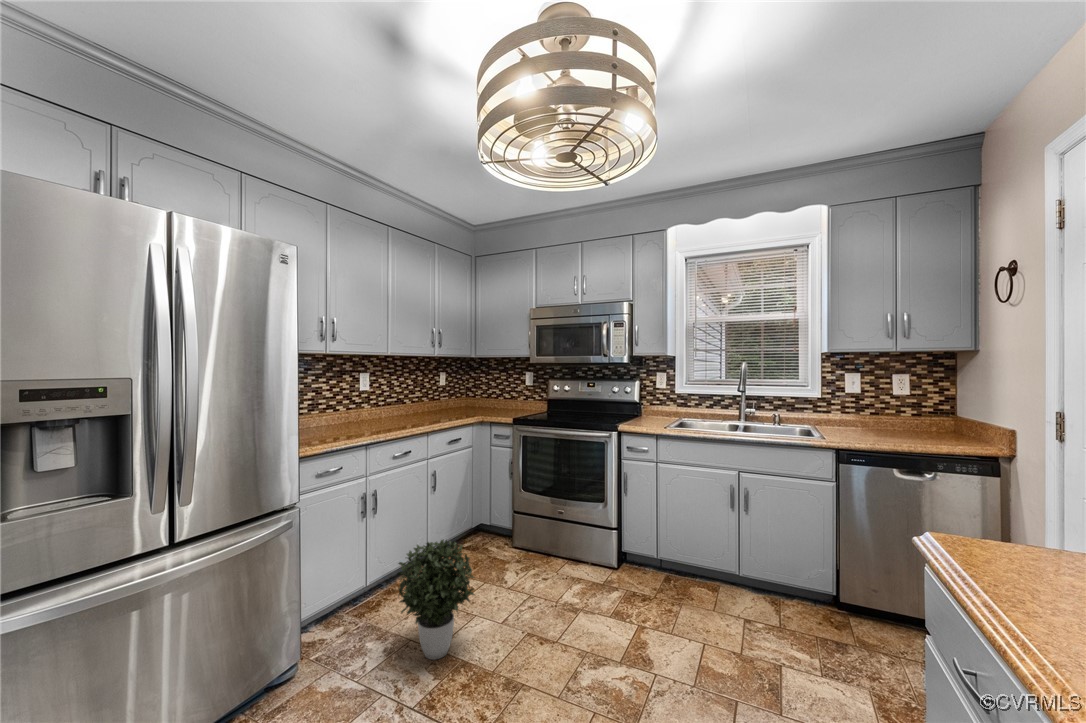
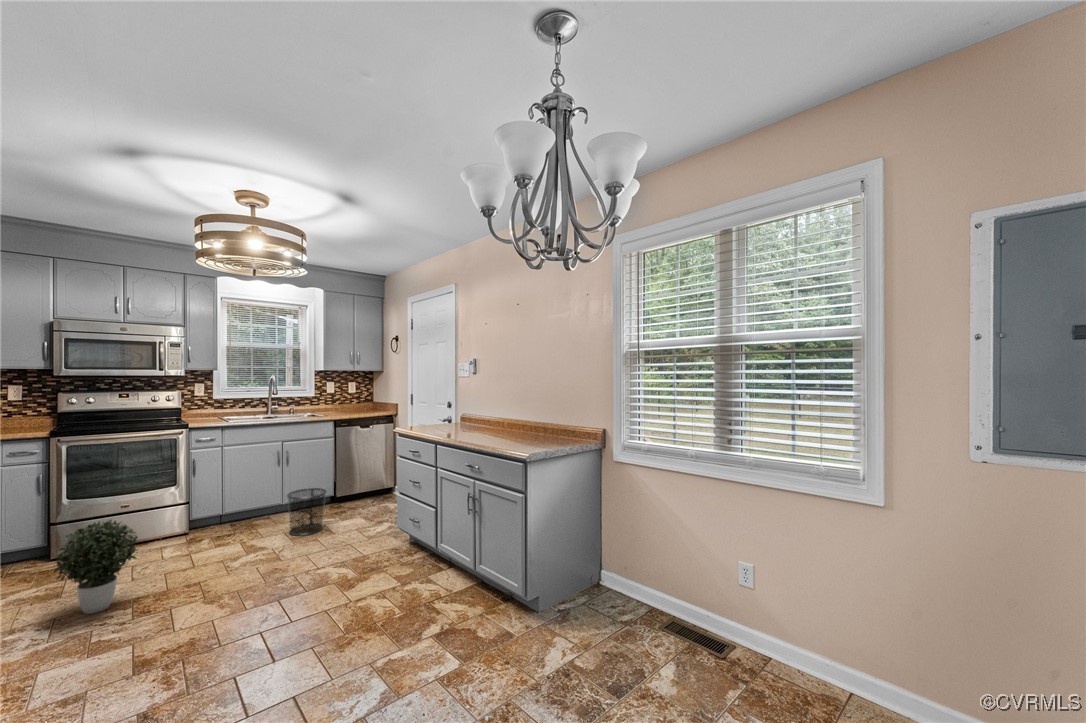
waste bin: none [704,573,780,683] -> present [287,488,326,536]

